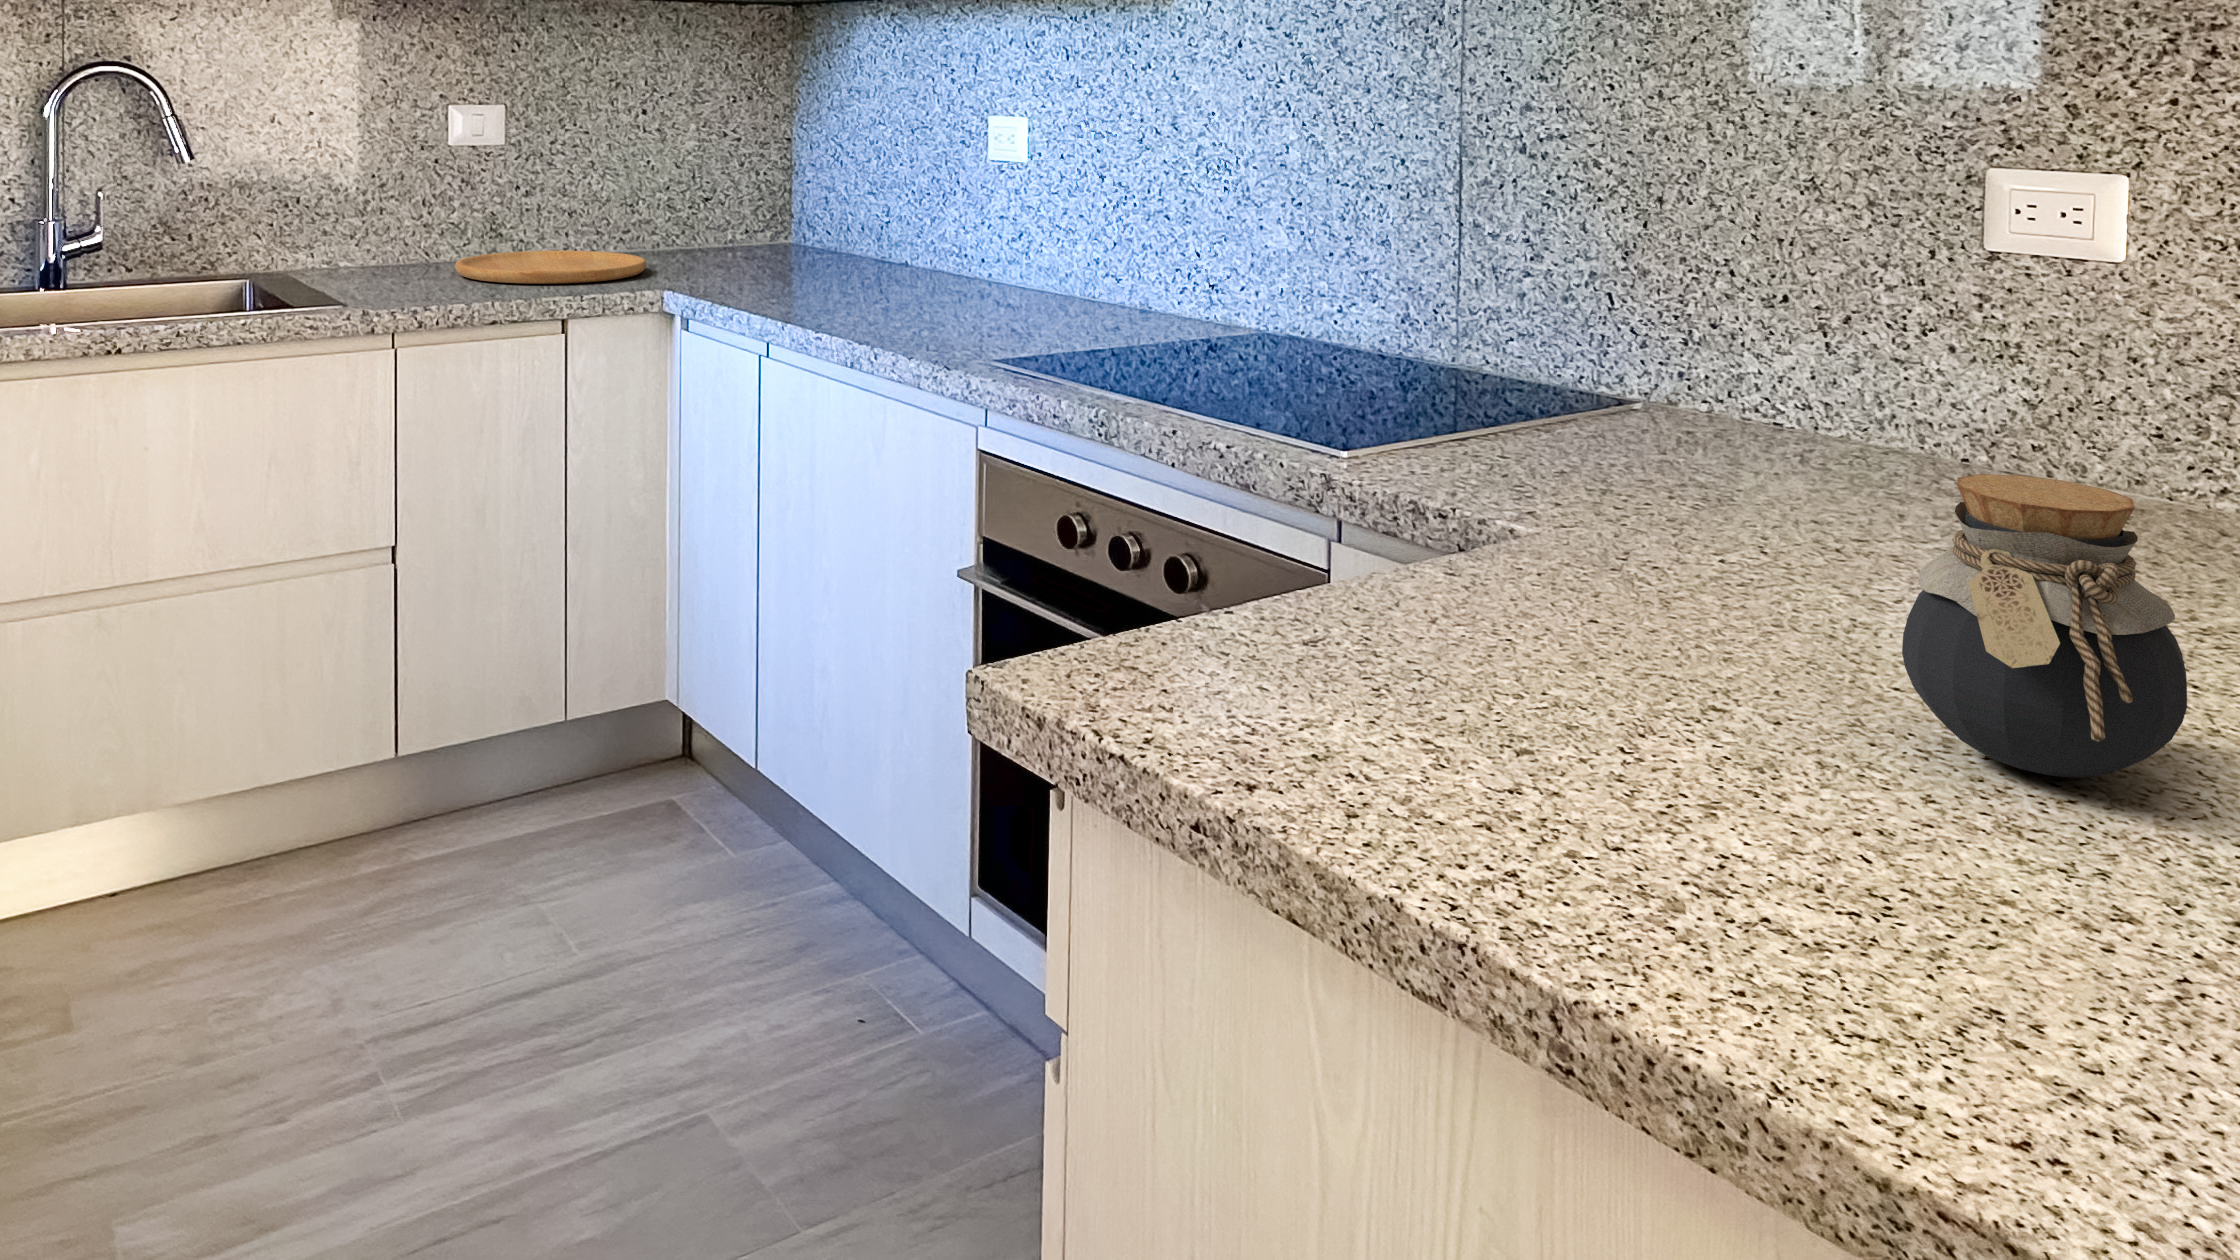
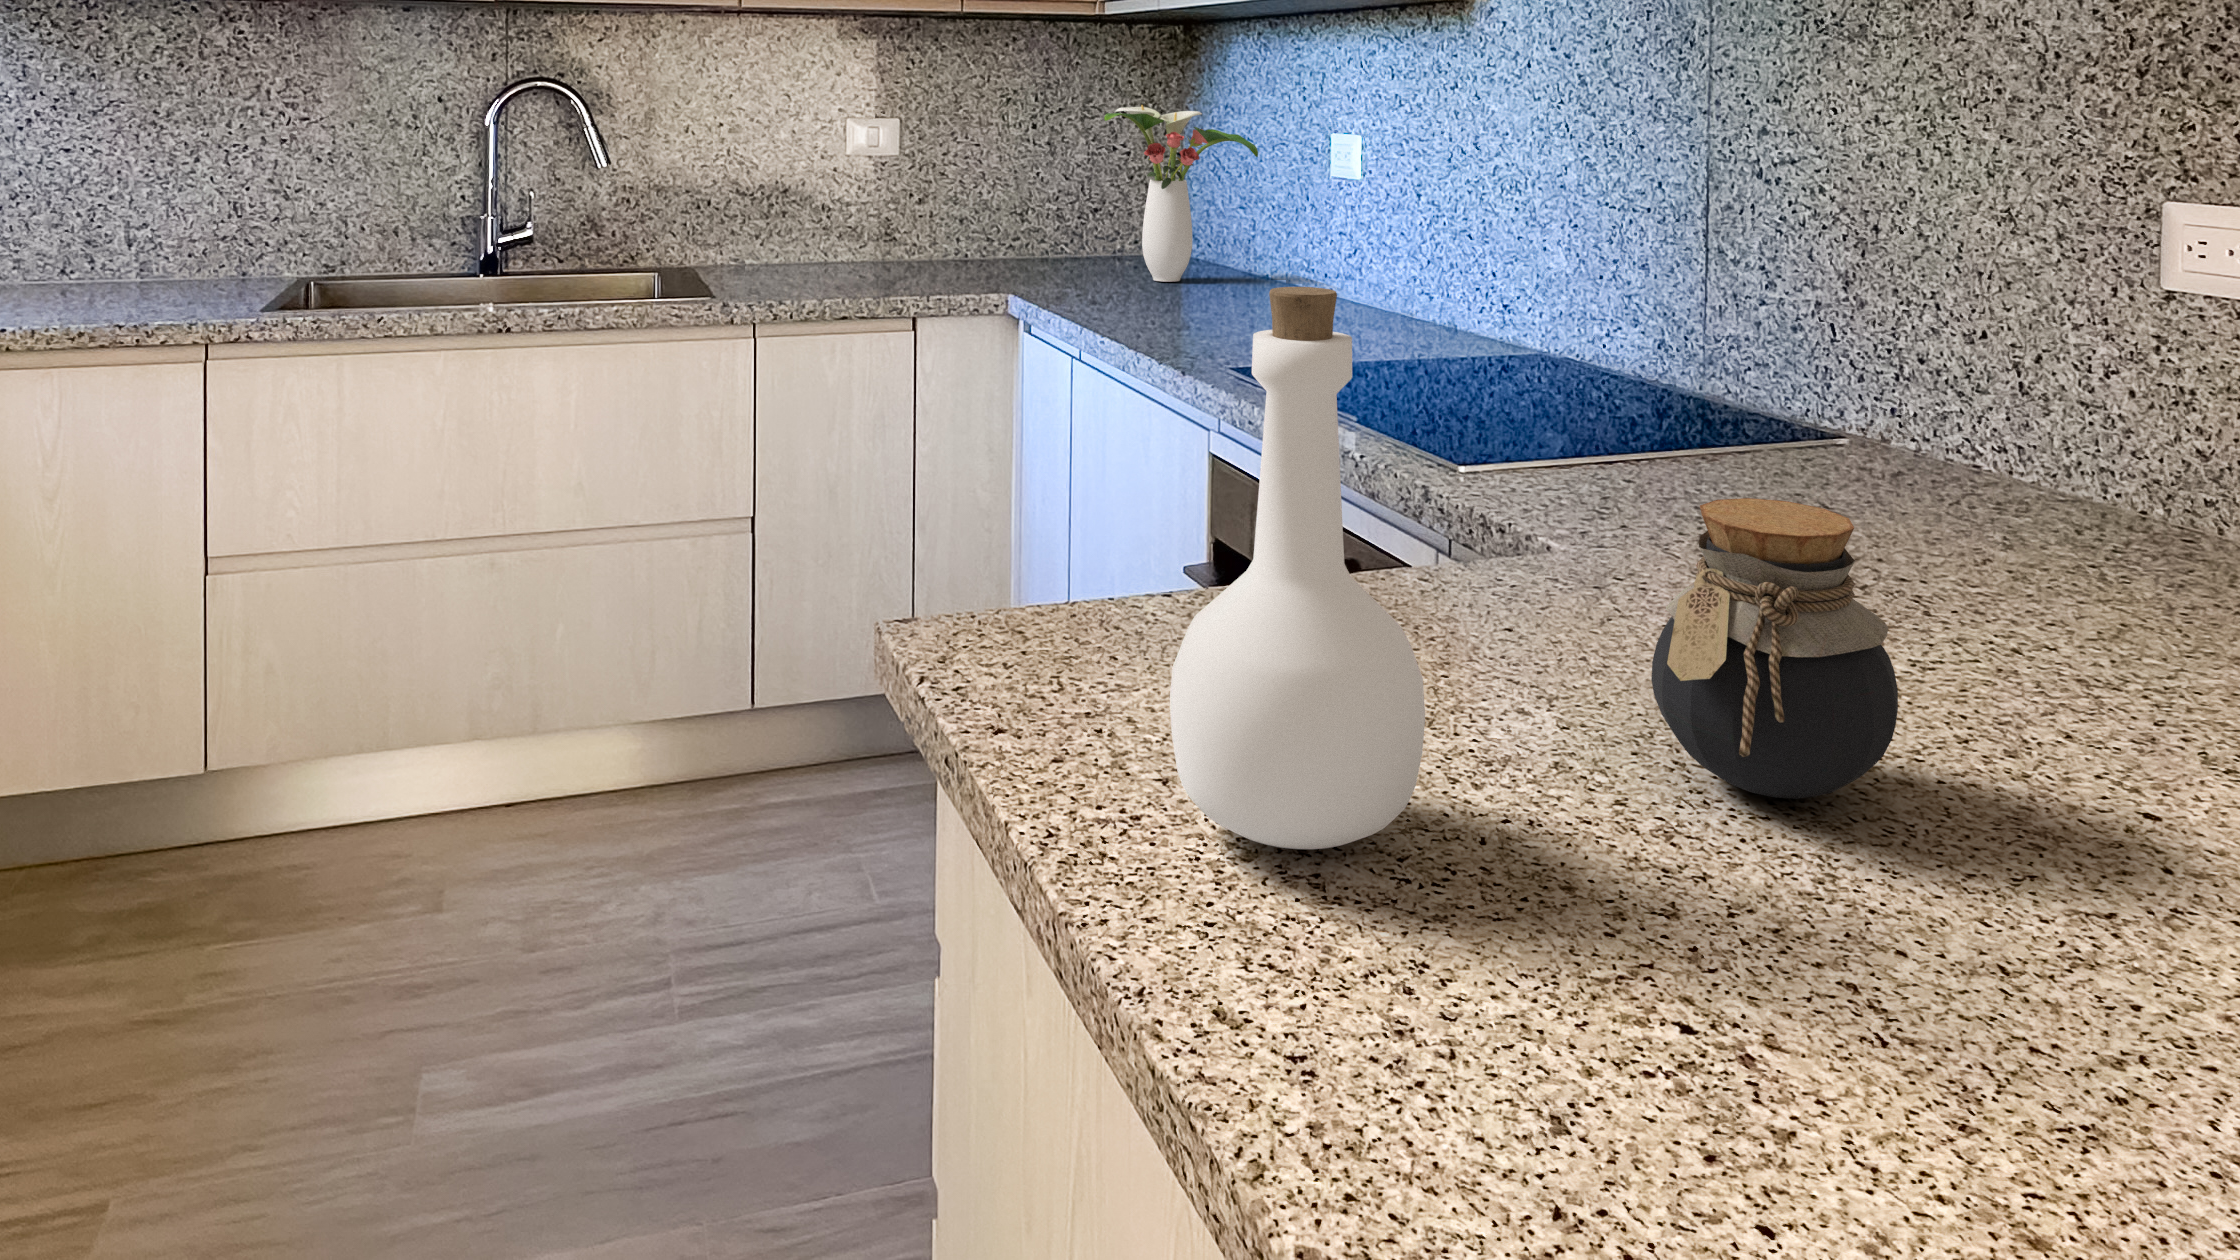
flower arrangement: none [752,87,911,272] -> present [1104,105,1258,282]
cutting board: present [455,251,646,284] -> none [839,255,1013,284]
bottle: none [1539,274,1851,890] -> present [1170,287,1425,849]

